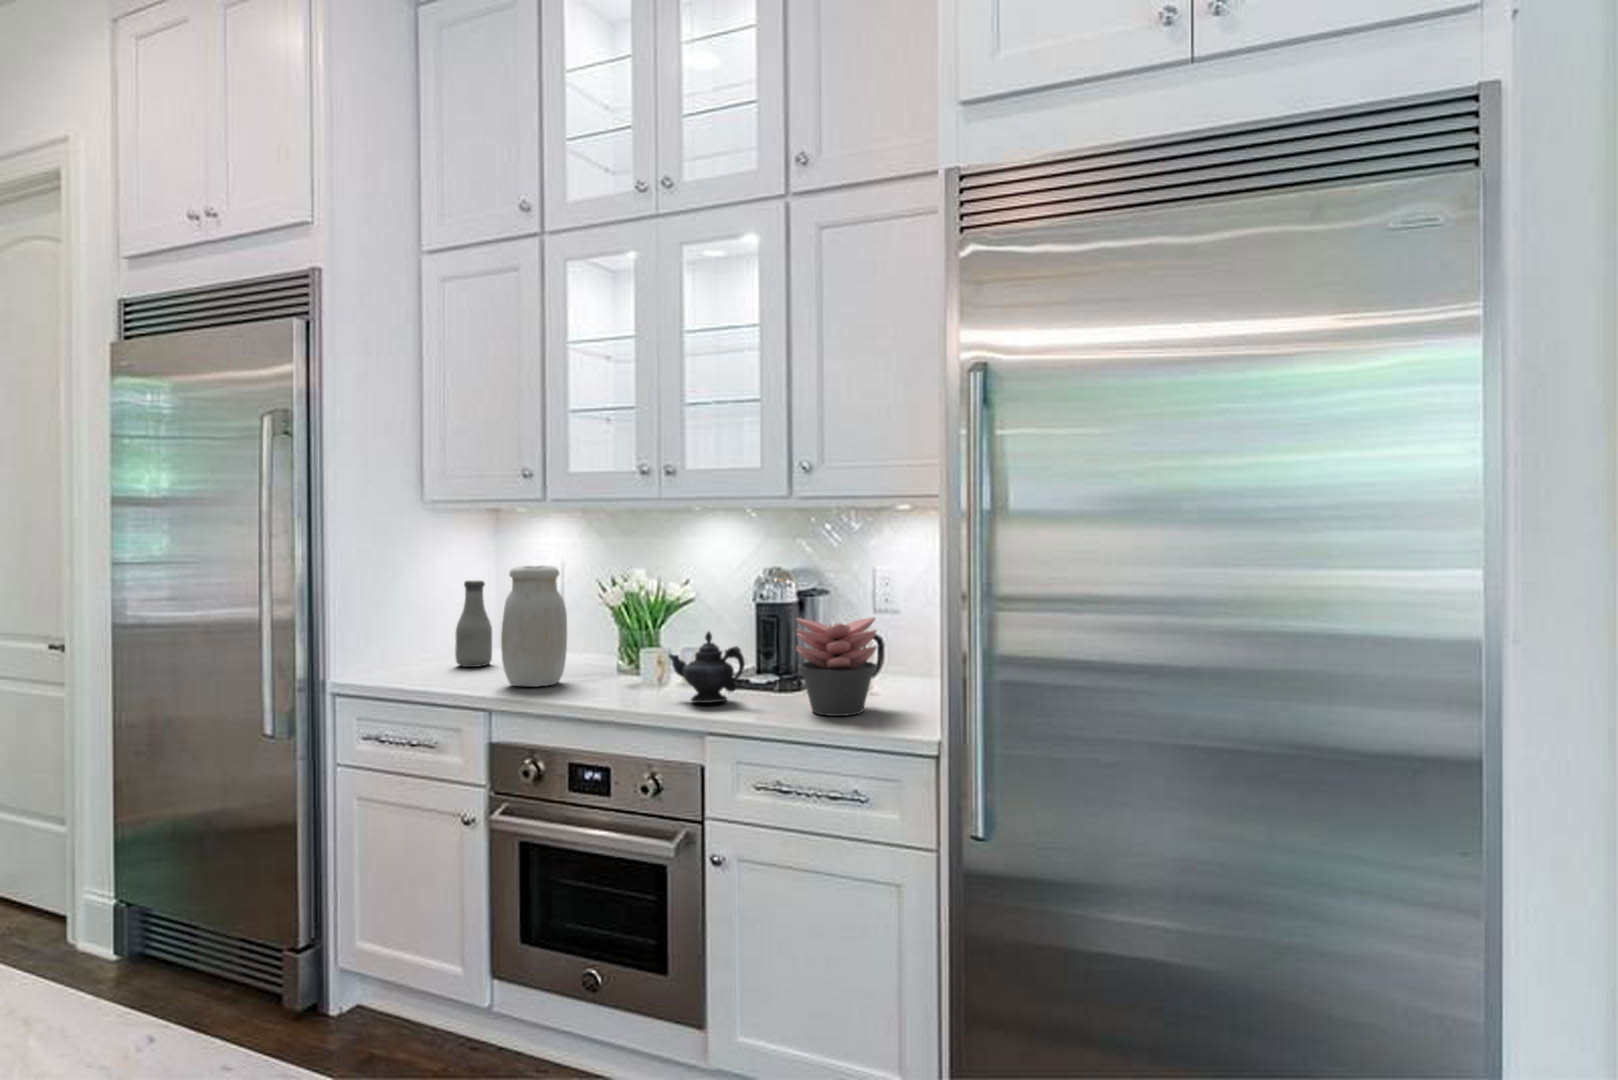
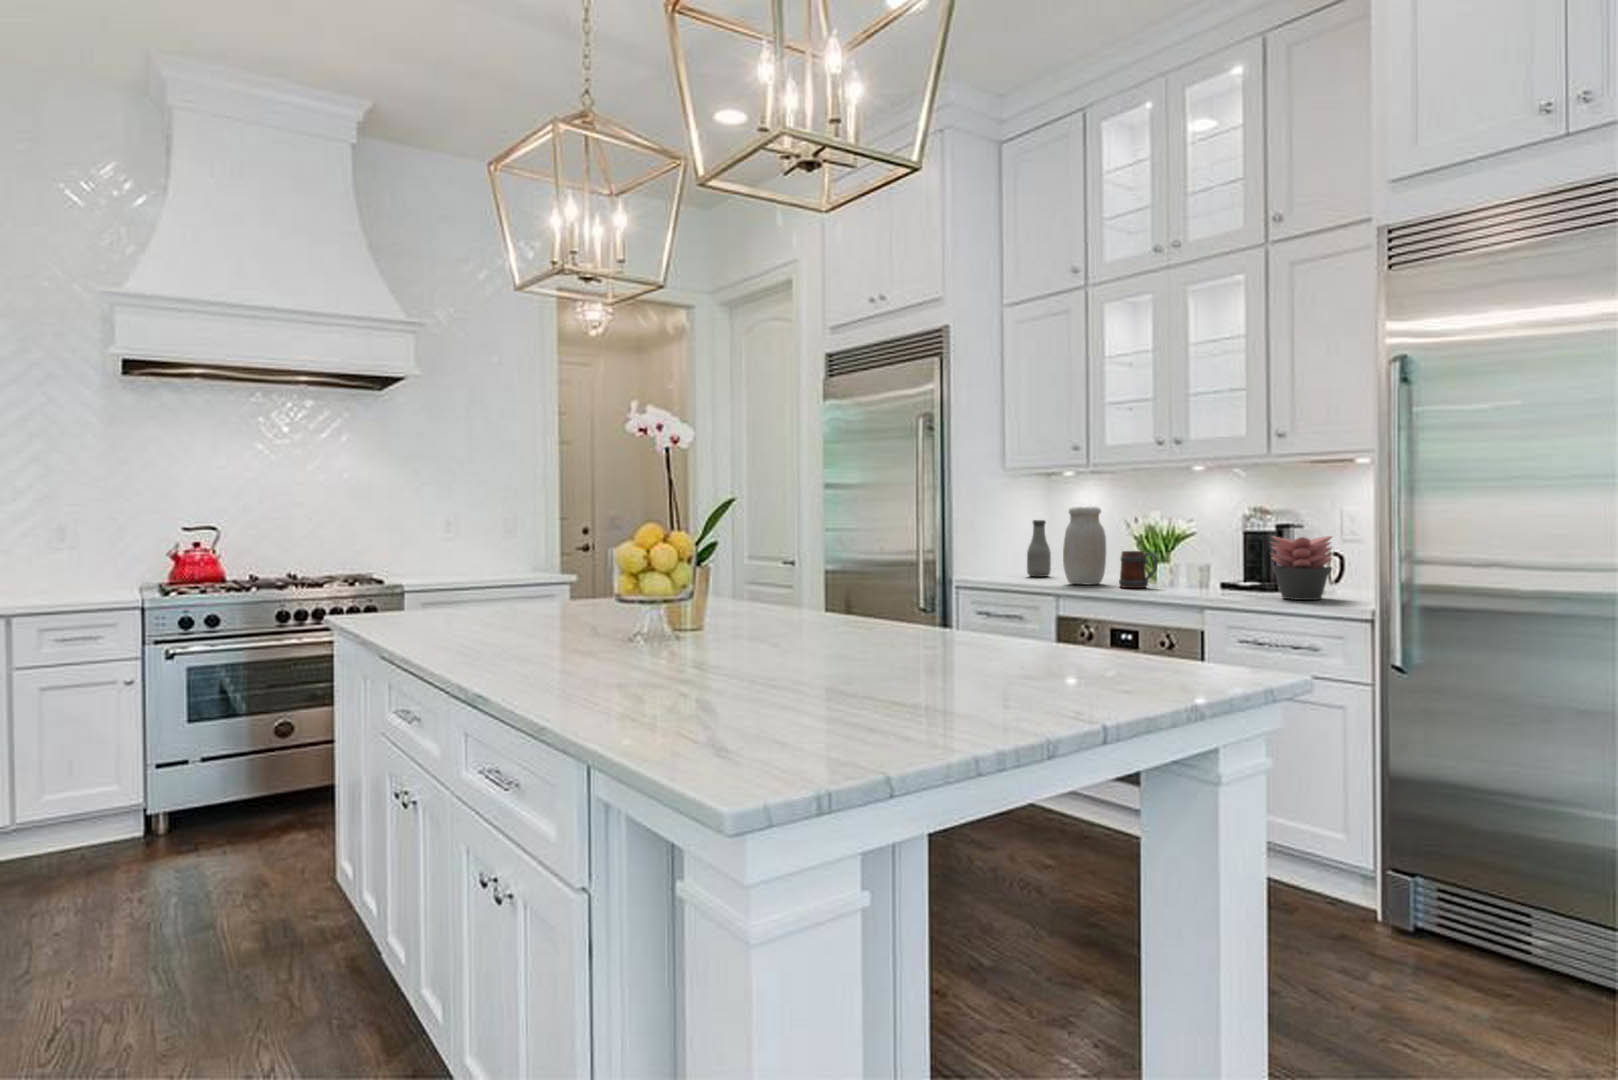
teapot: present [669,632,745,703] -> none [1178,545,1233,592]
mug: none [584,634,640,693] -> present [1119,551,1158,588]

